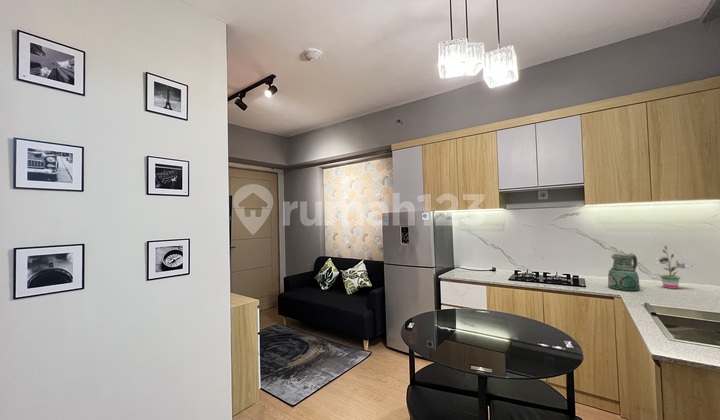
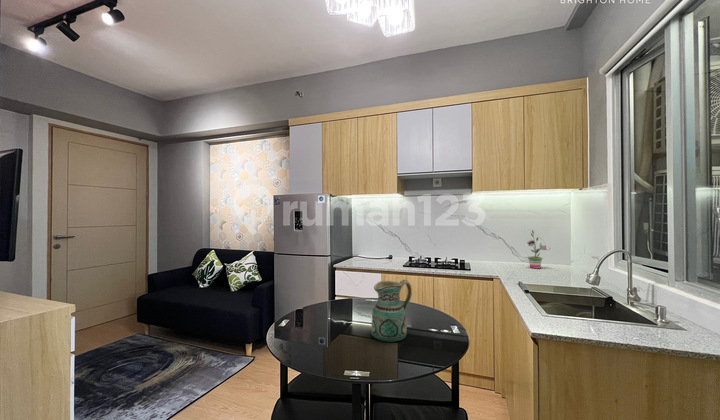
ceramic pitcher: present [608,253,640,291] -> present [371,280,412,342]

